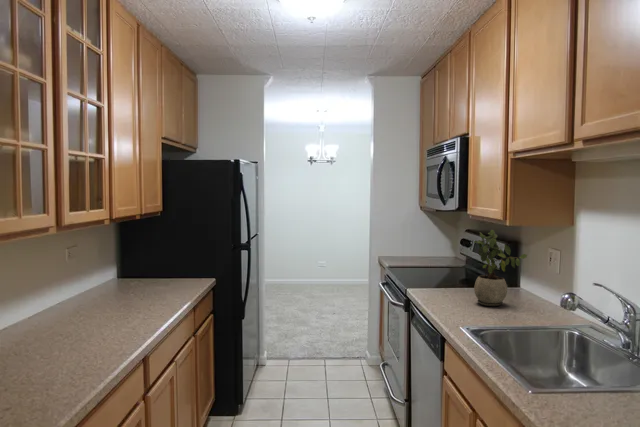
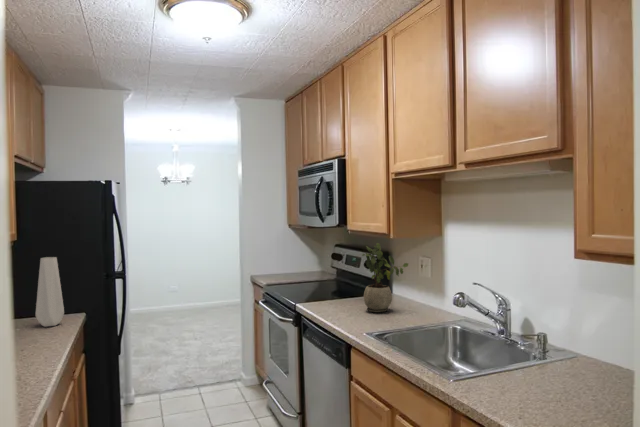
vase: none [174,226,196,286] -> present [36,257,64,327]

